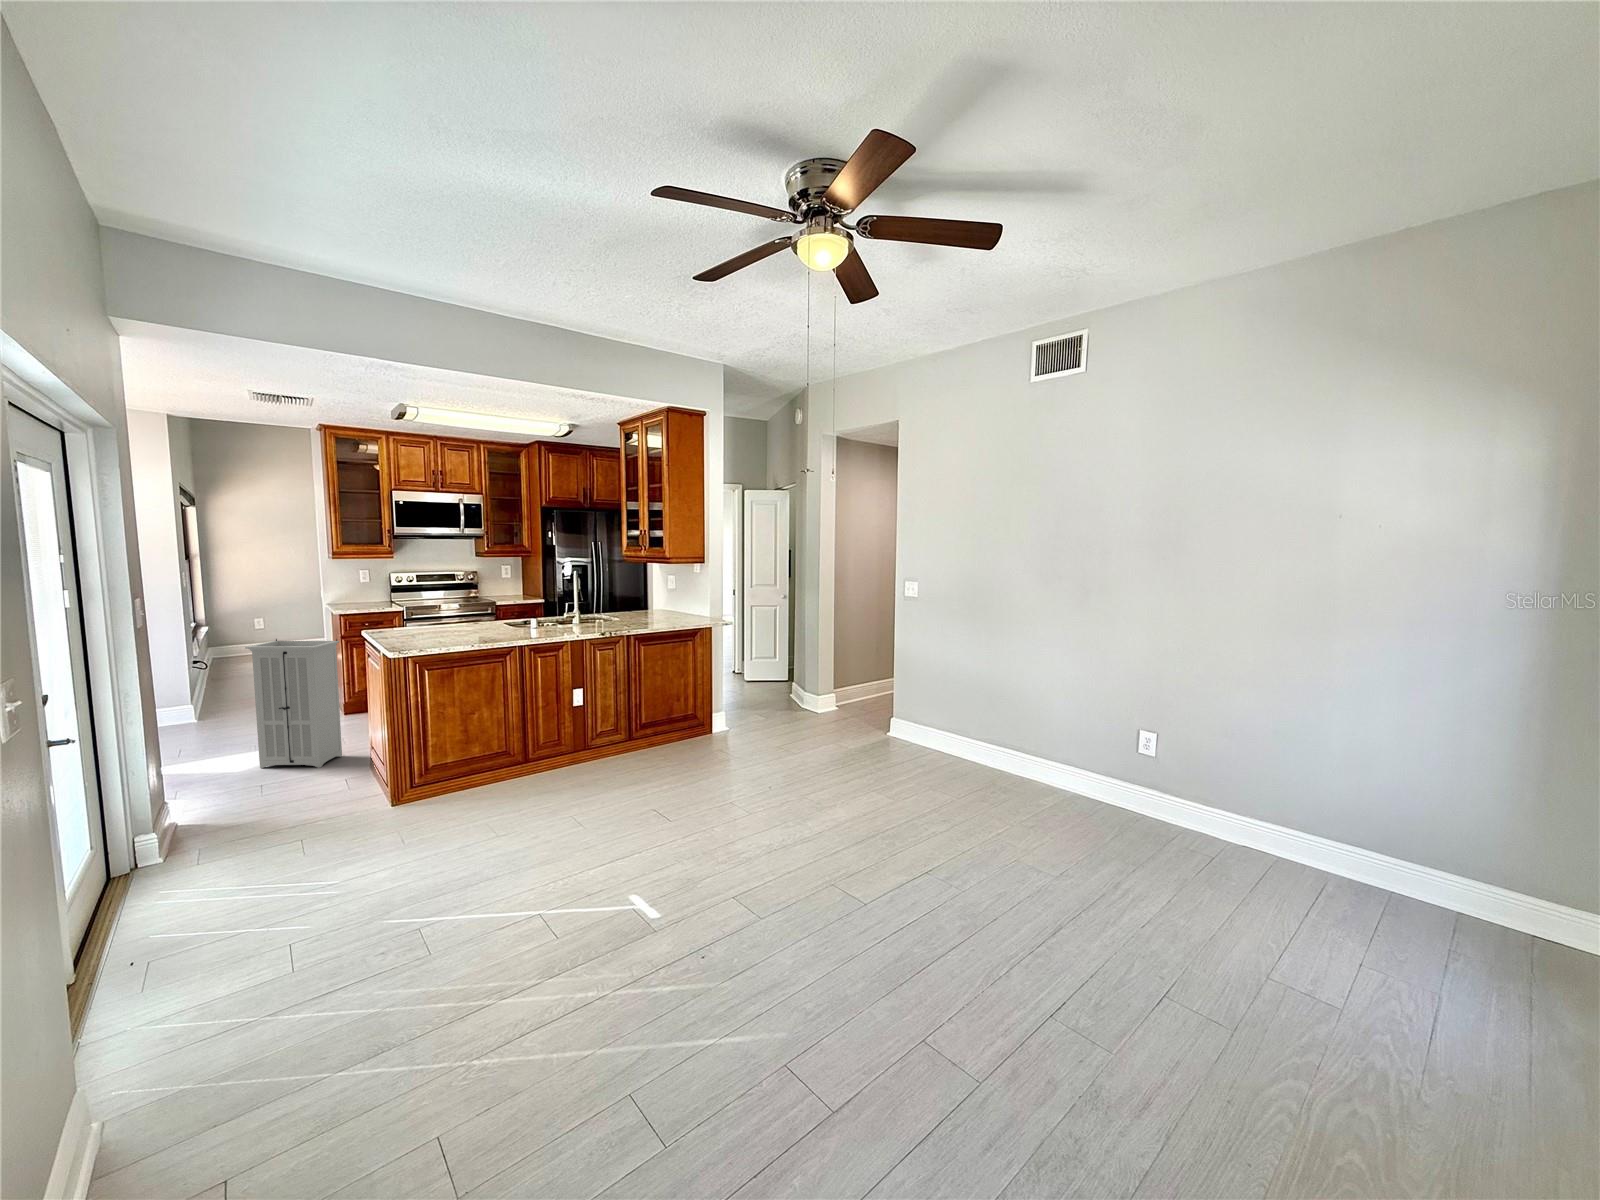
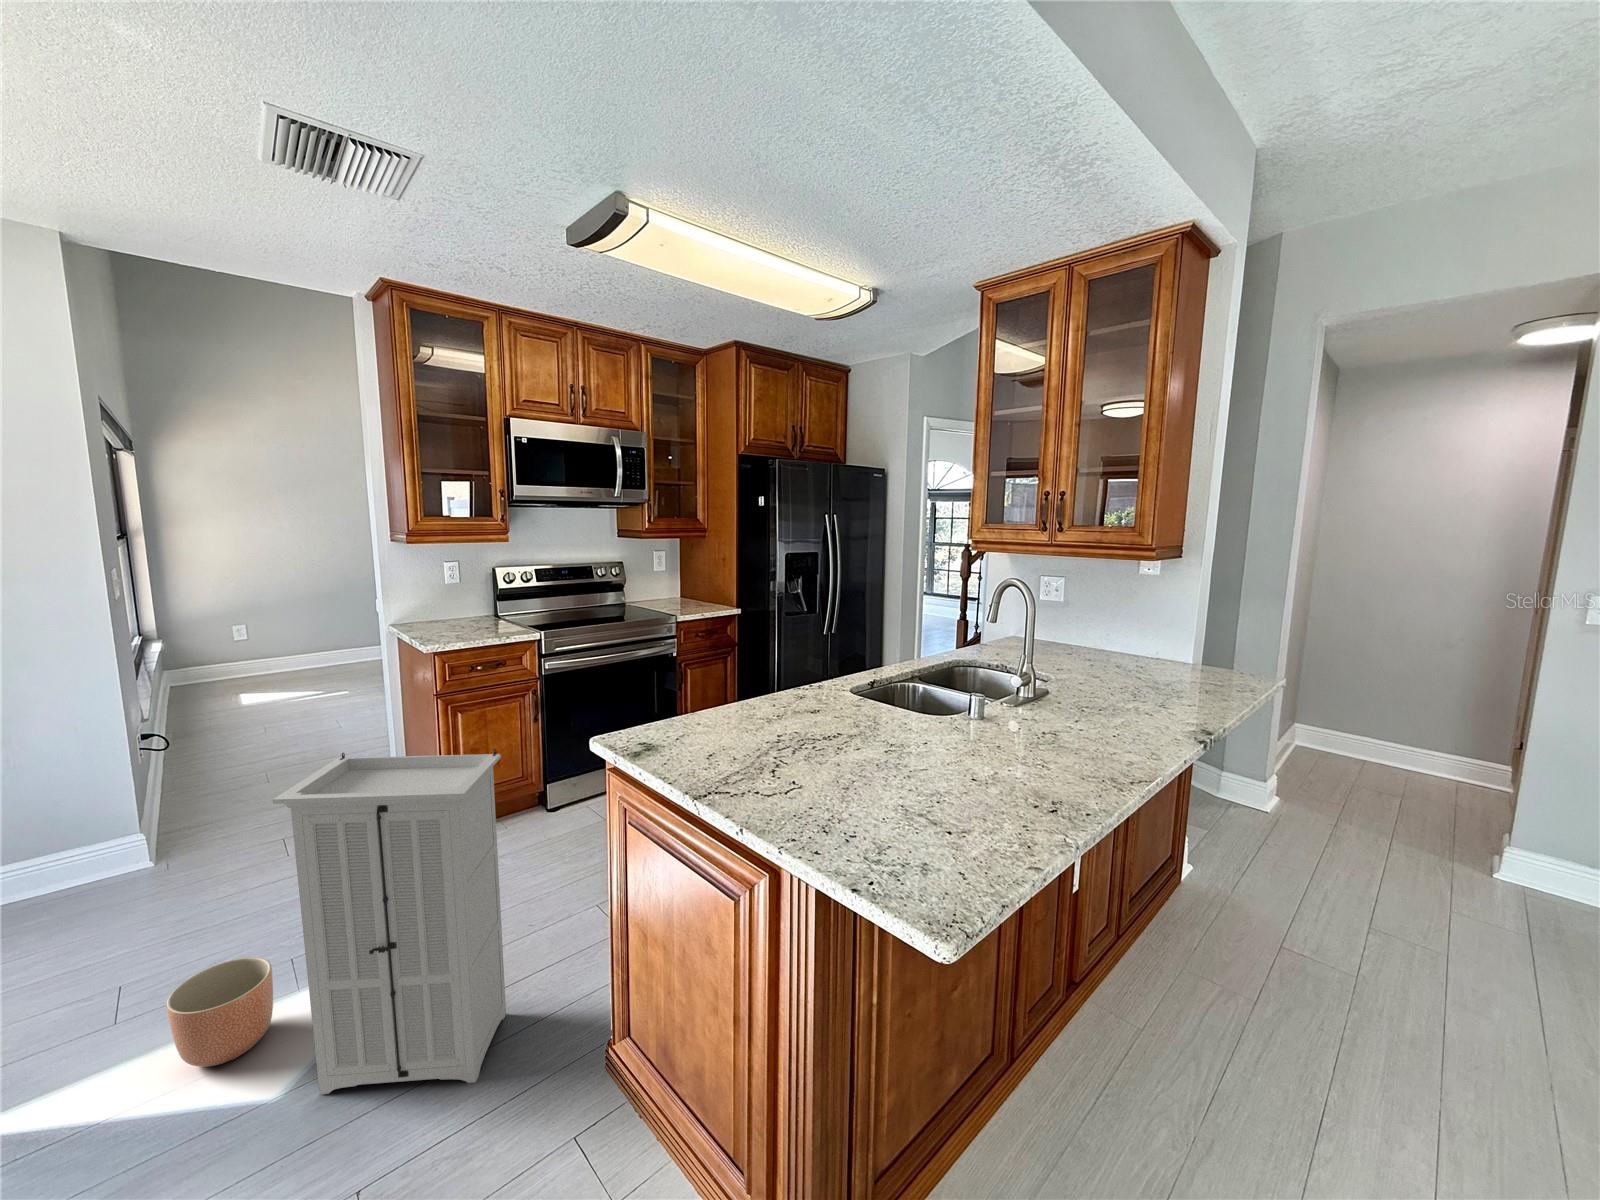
planter: none [205,728,247,763] -> present [167,957,273,1067]

